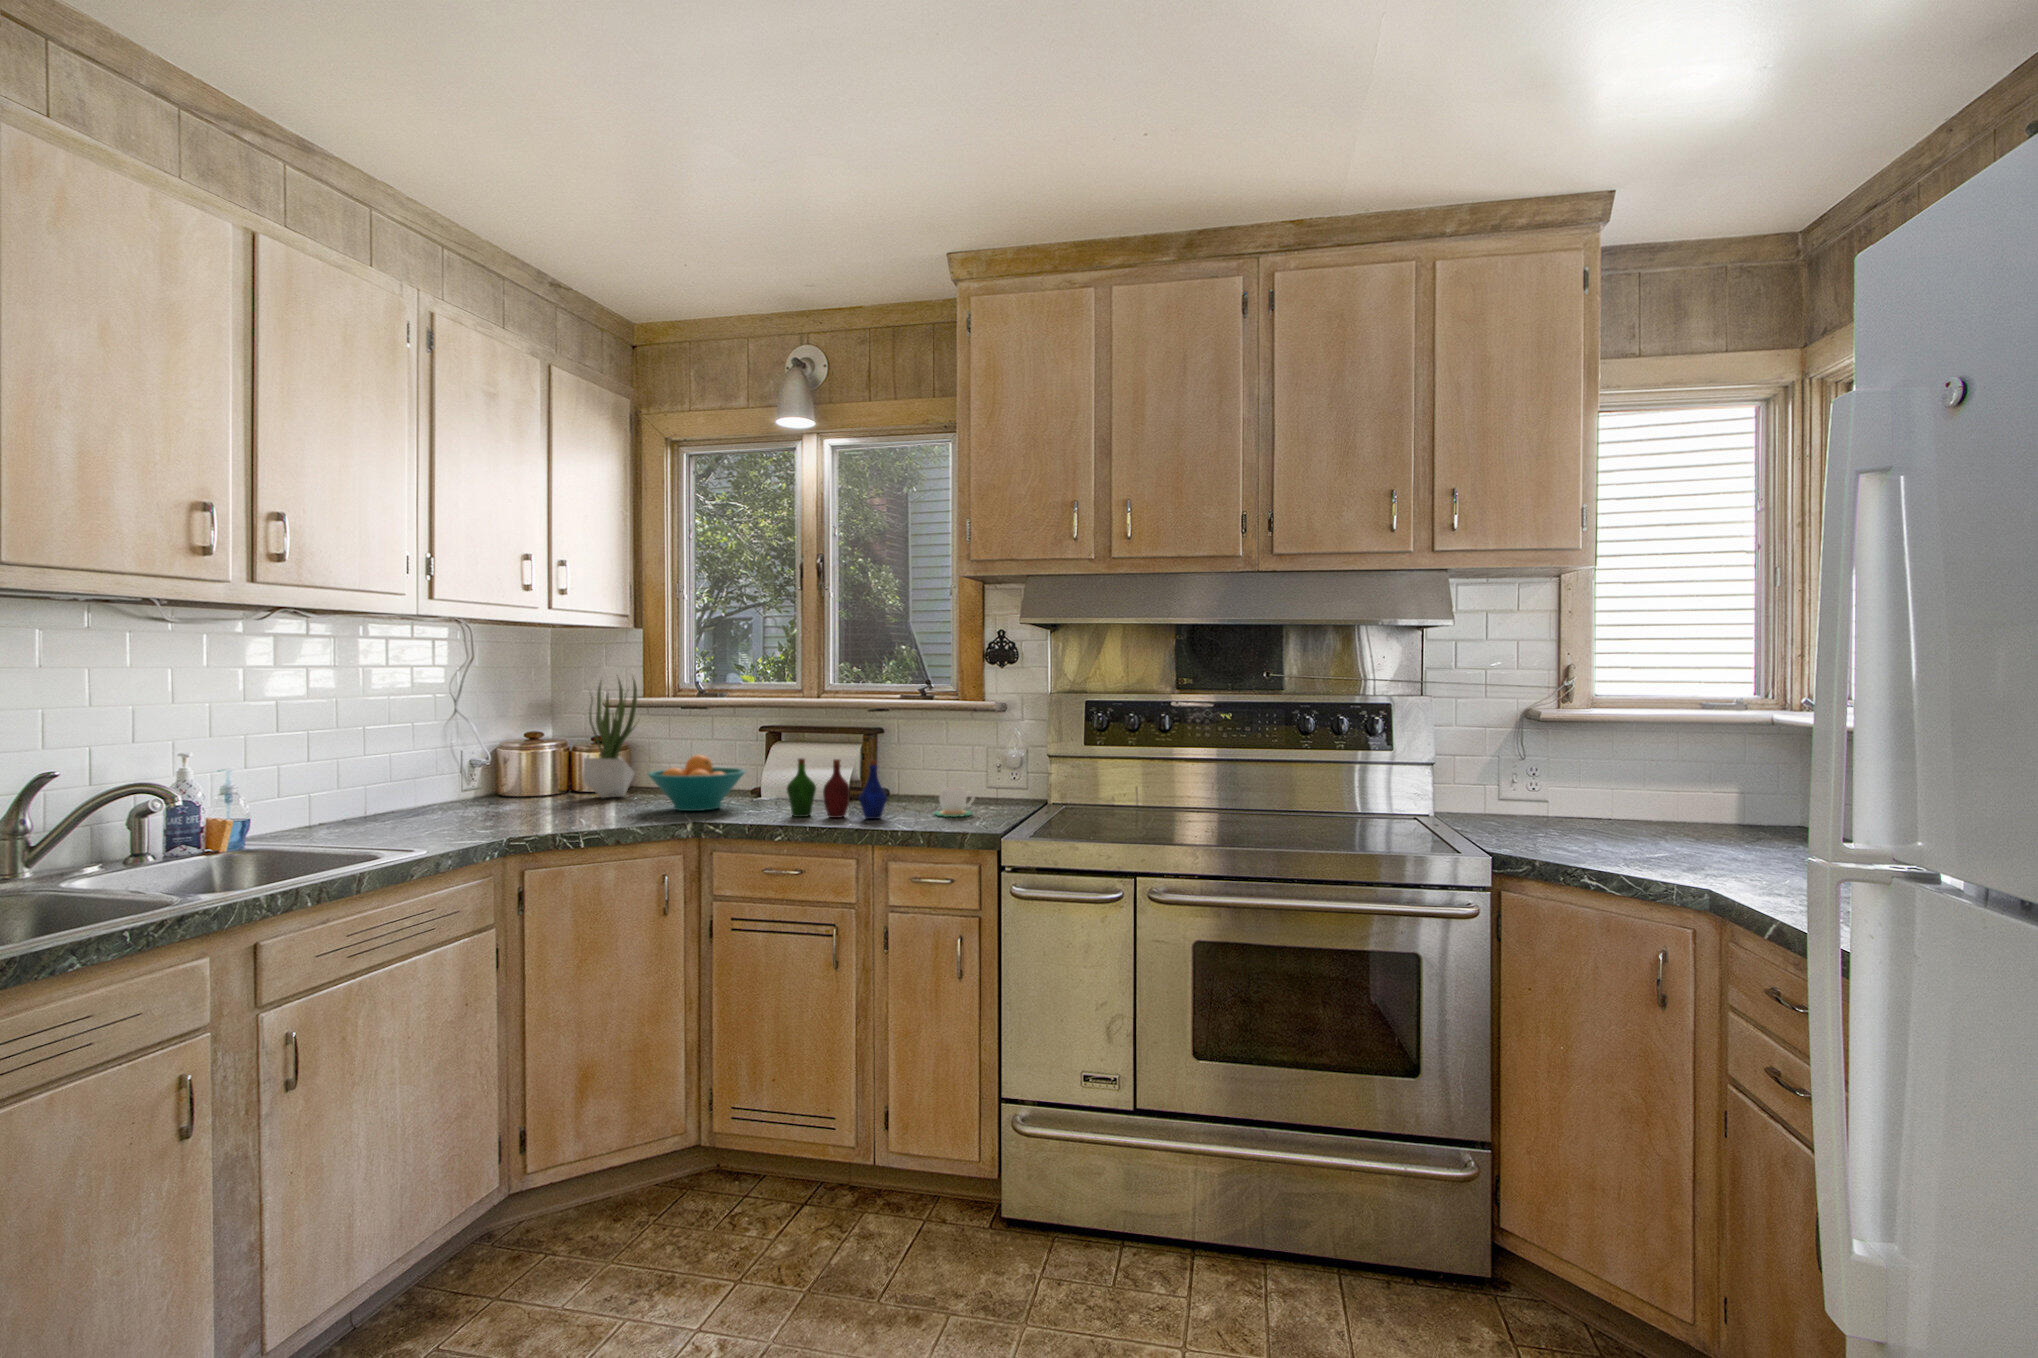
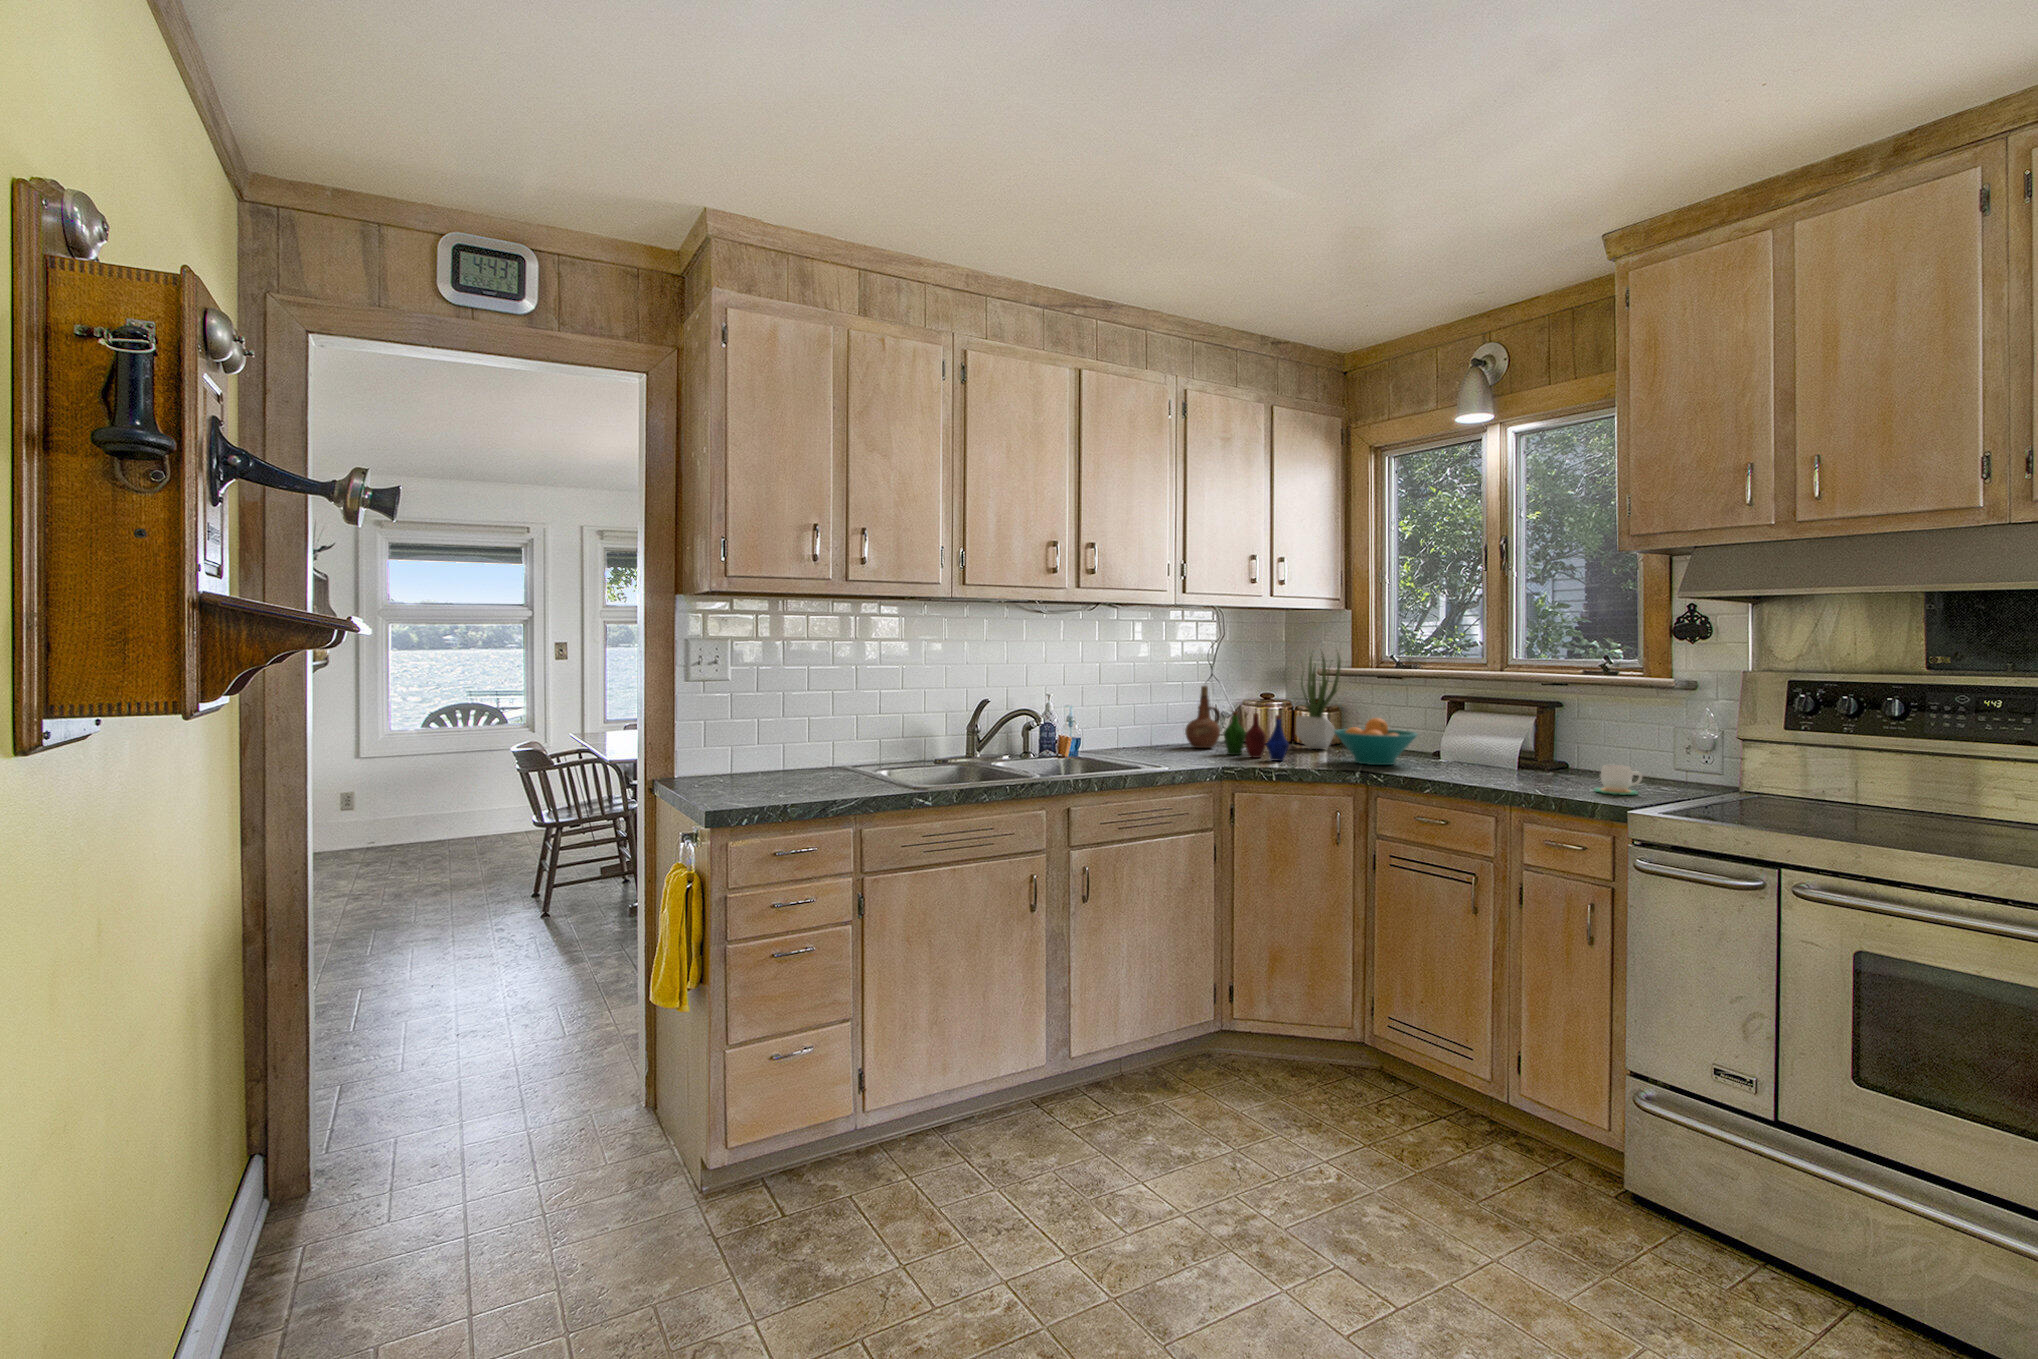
ceramic pitcher: none [426,726,481,812] -> present [1185,686,1220,748]
bottle: present [787,758,887,819] -> present [1224,711,1289,761]

